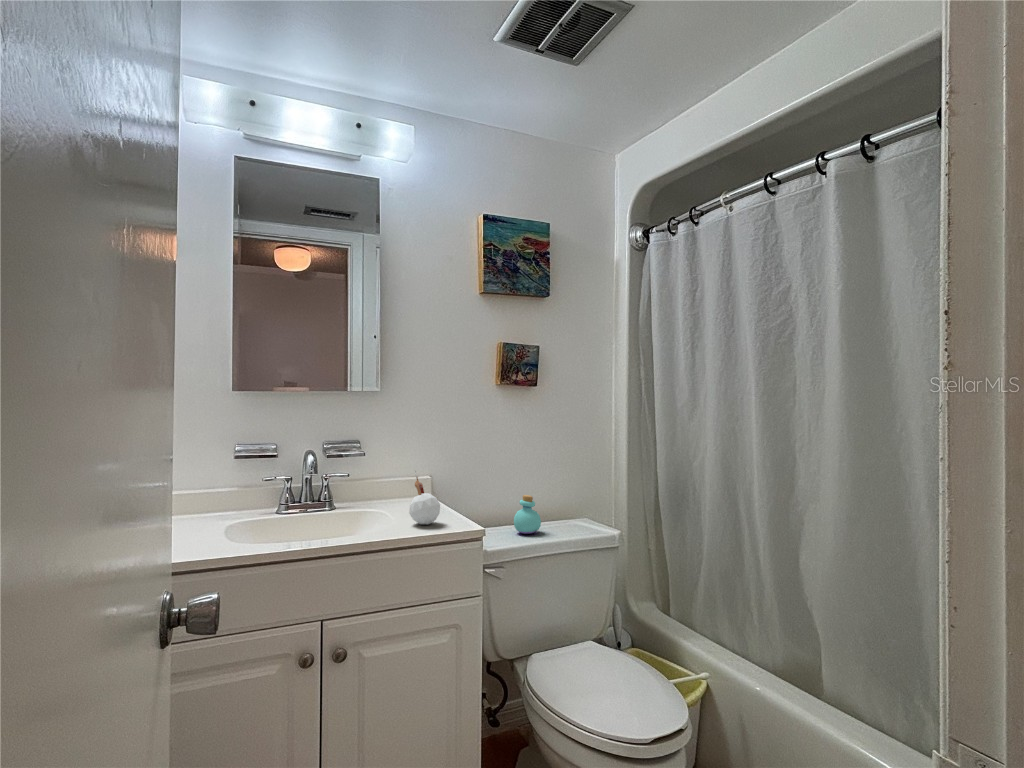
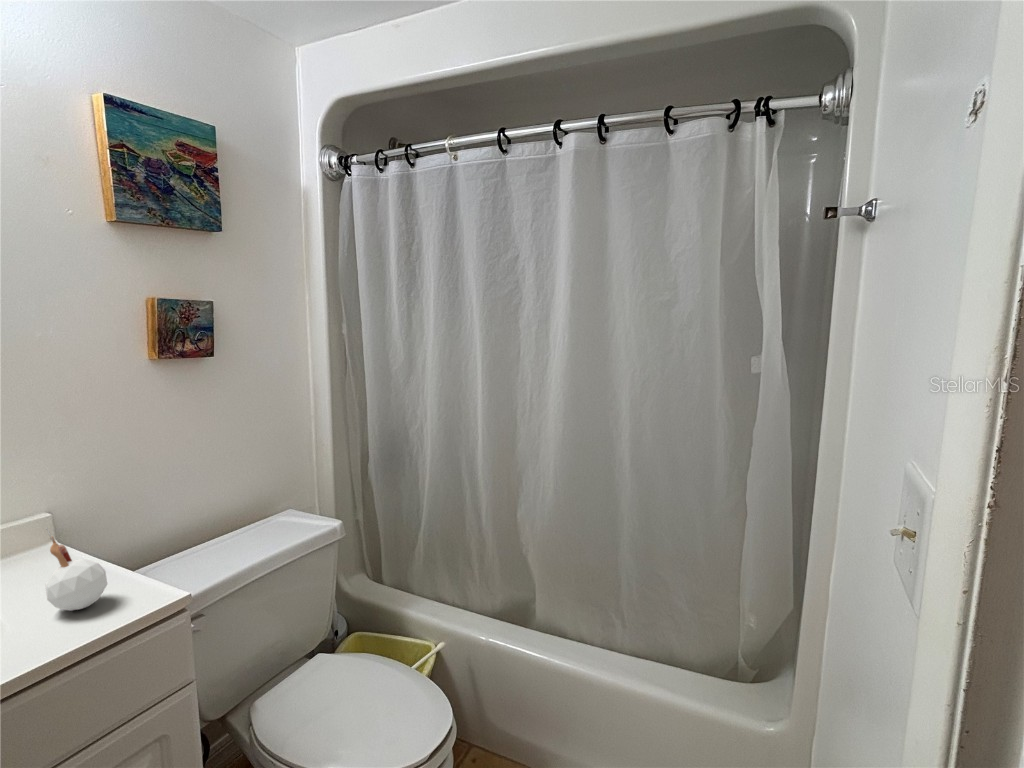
perfume bottle: present [514,495,541,534] -> none [204,508,245,559]

